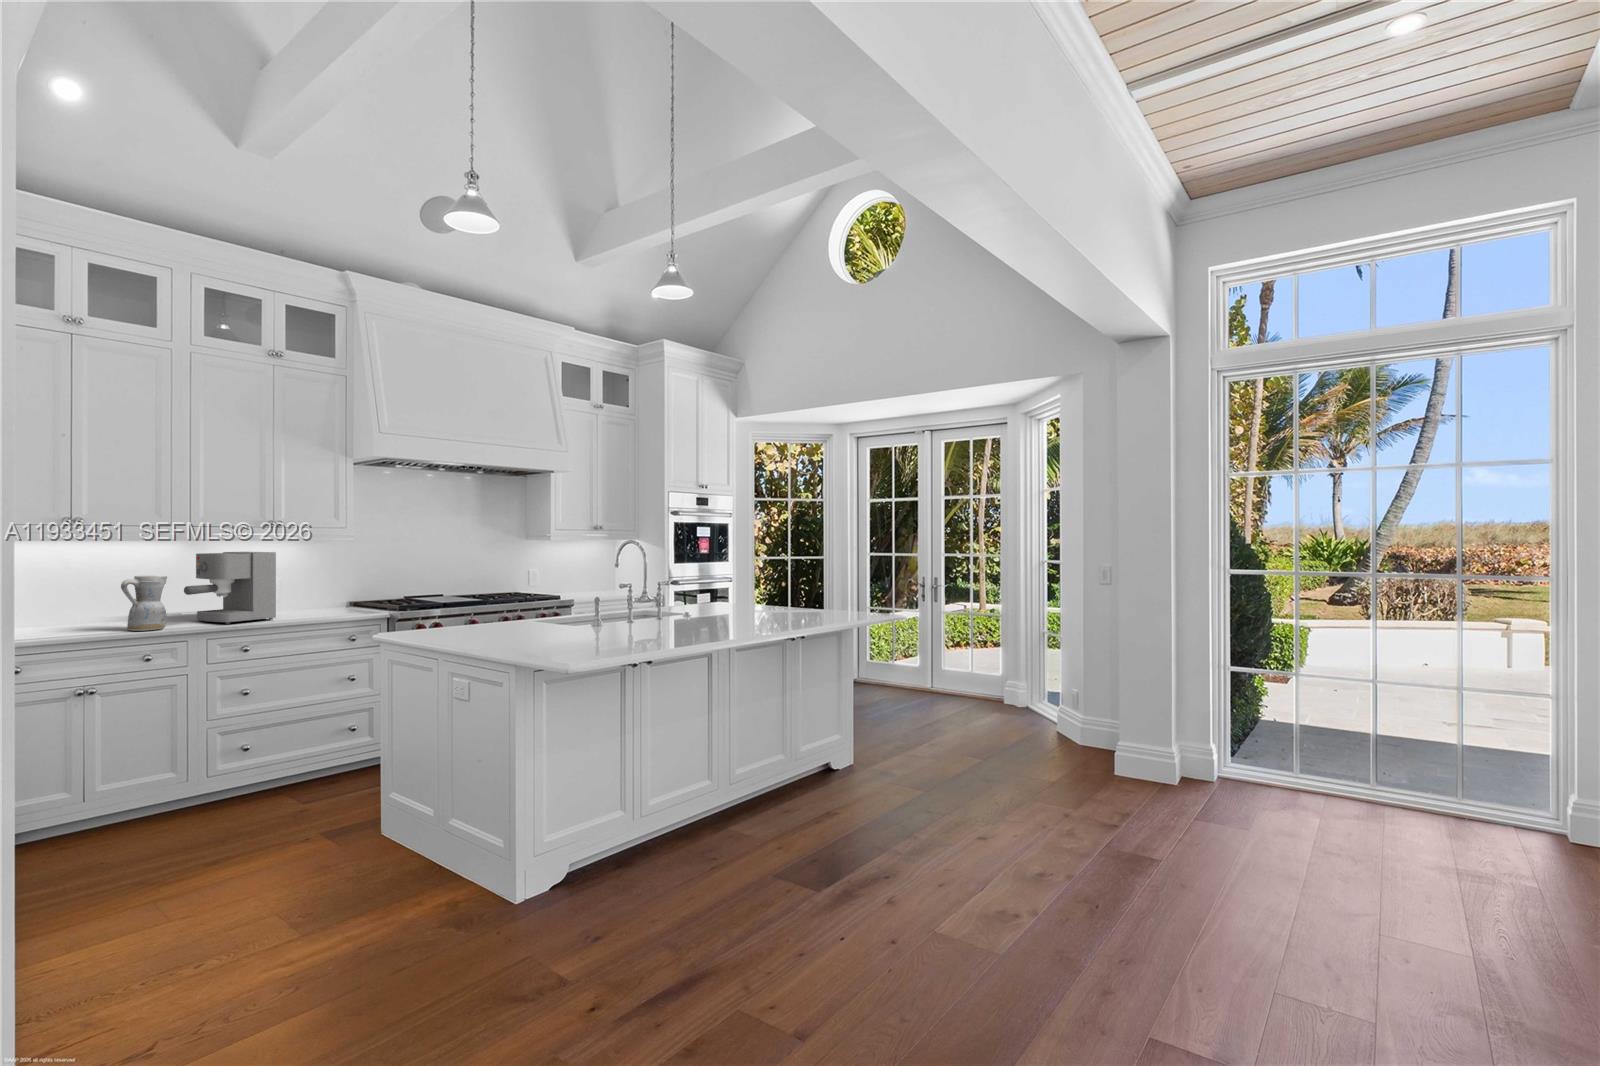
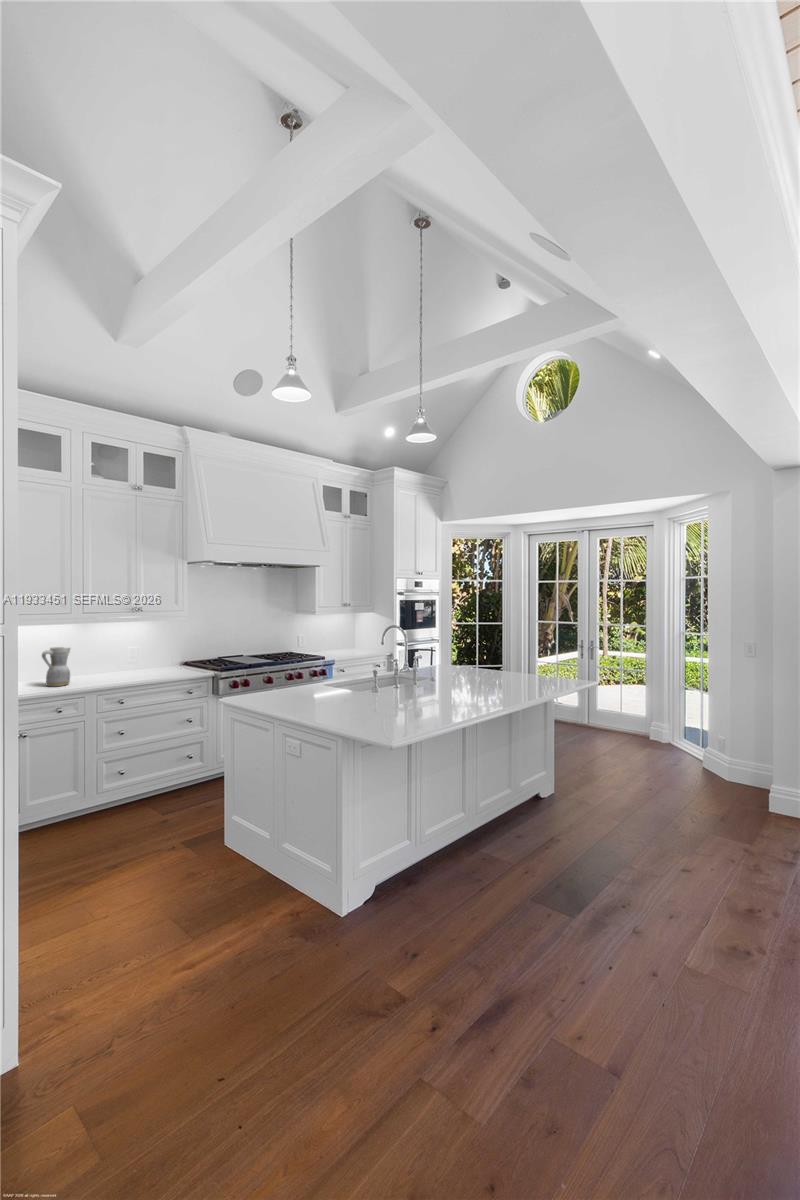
coffee maker: present [184,552,276,624] -> none [81,628,139,680]

